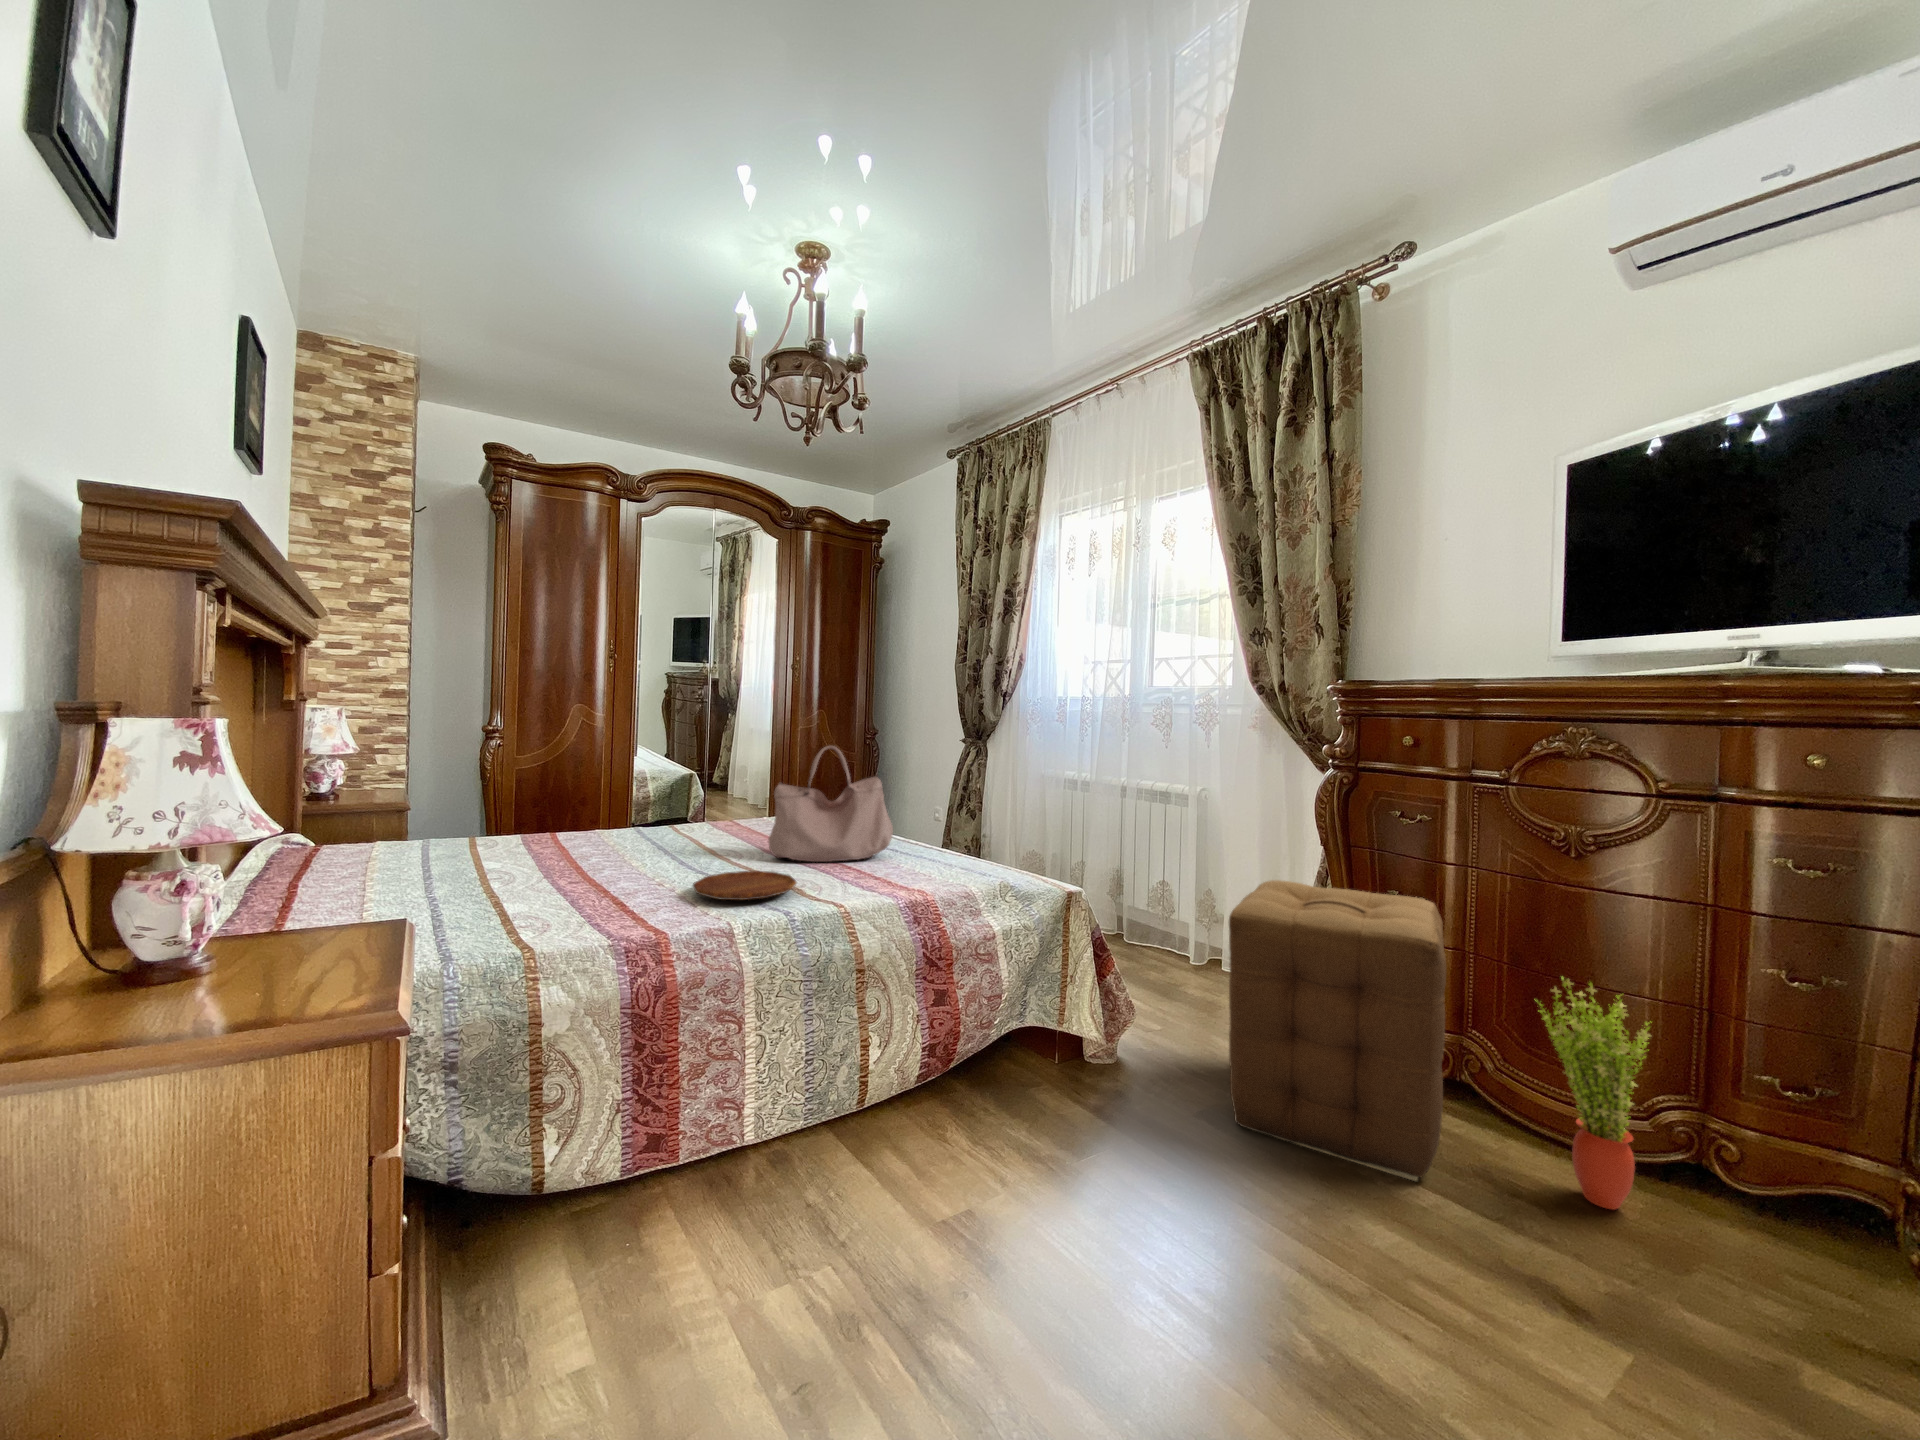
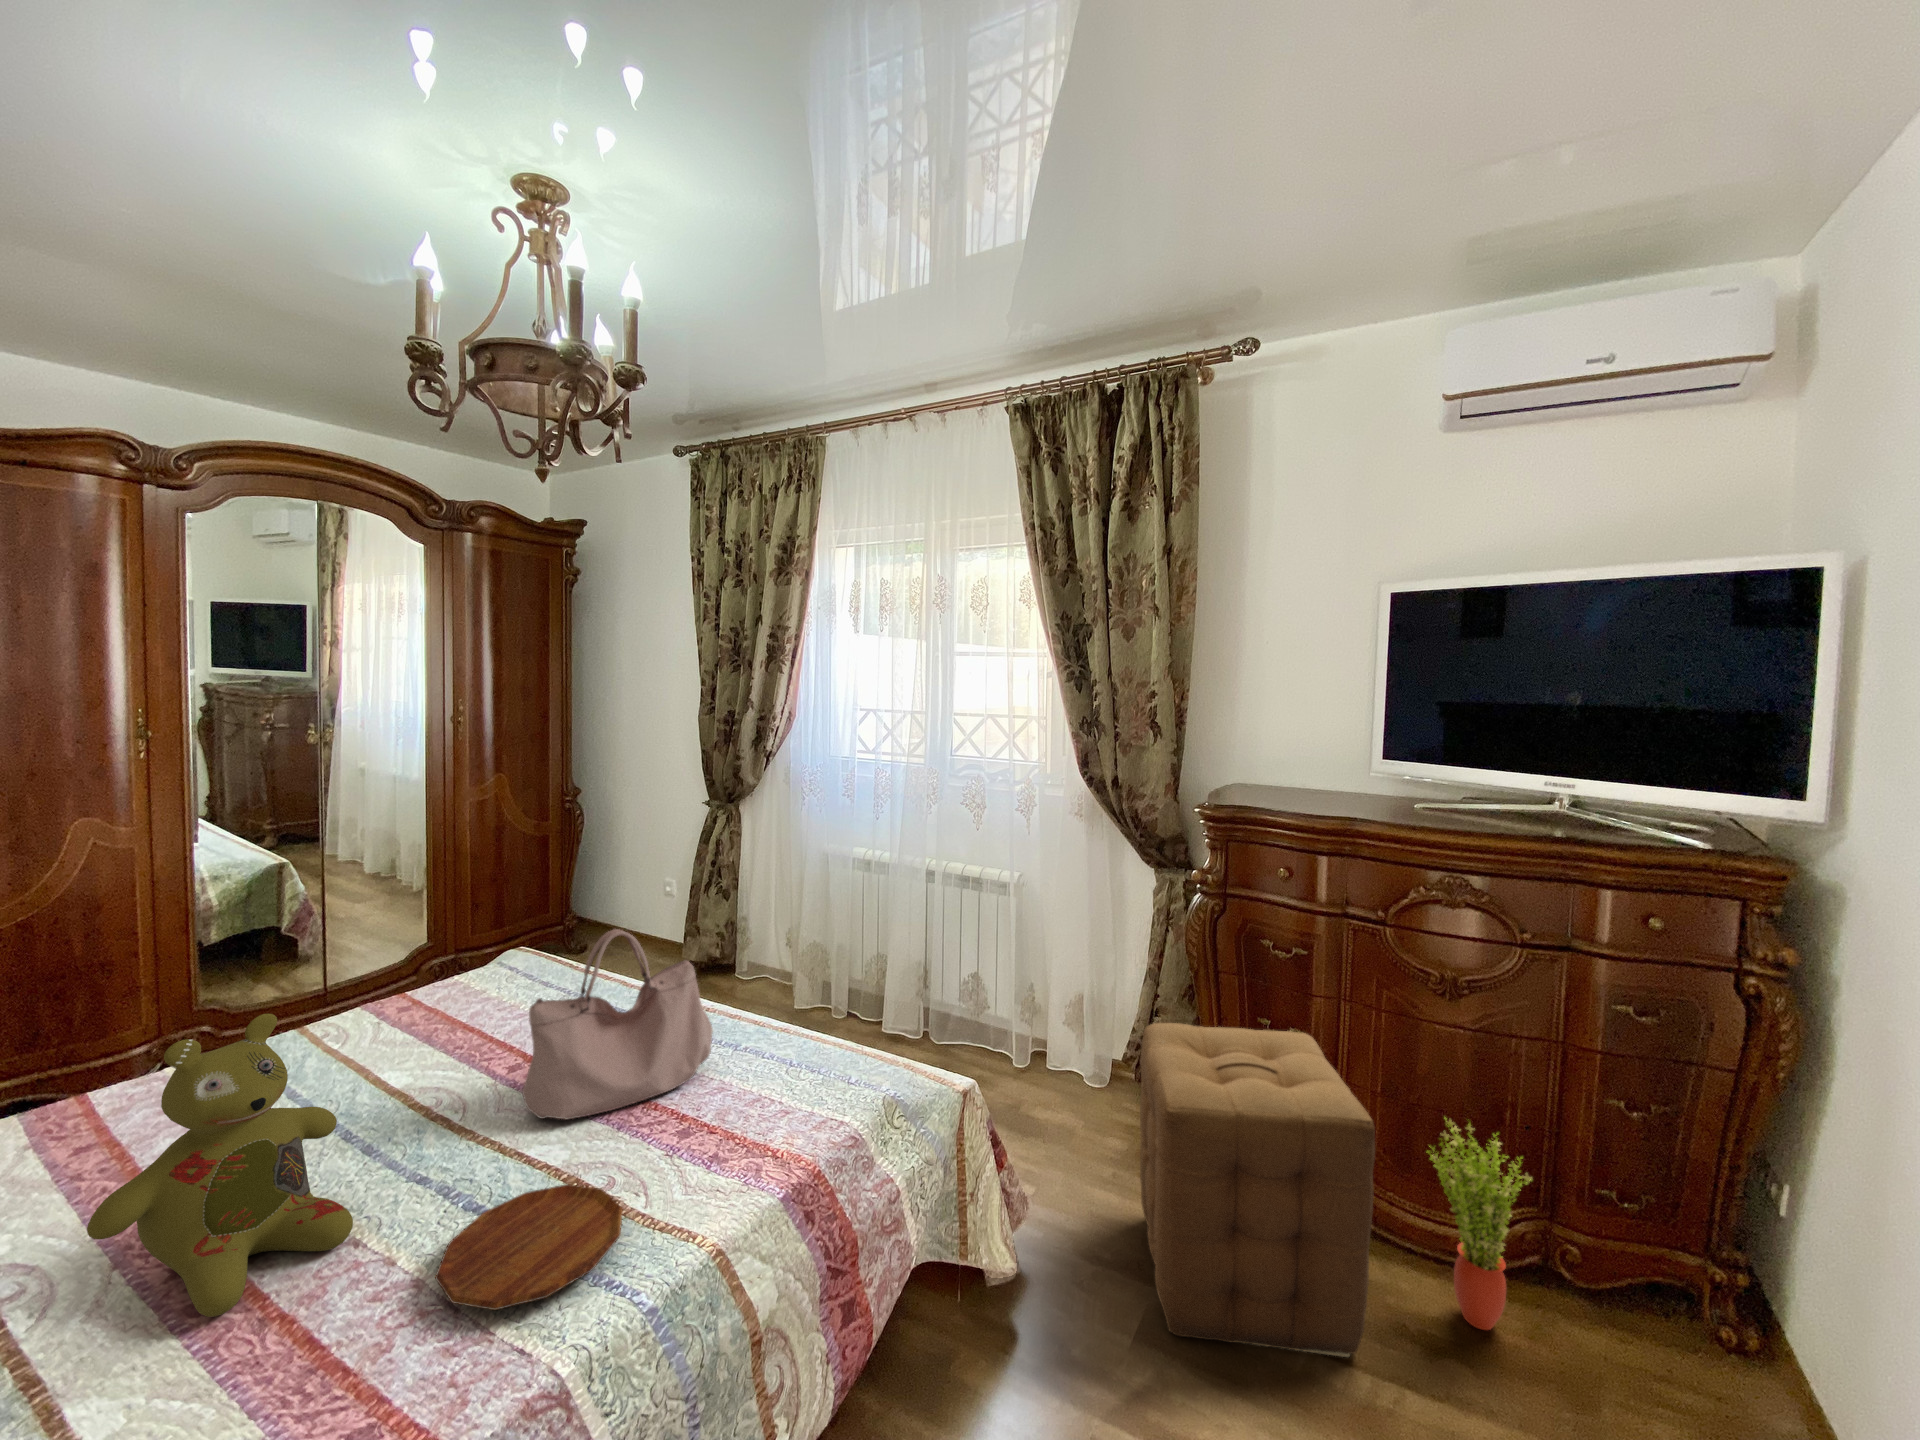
stuffed bear: none [554,744,666,884] -> present [87,1014,353,1317]

